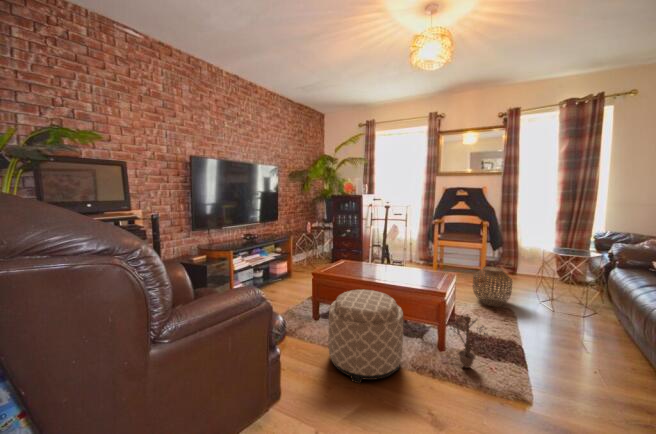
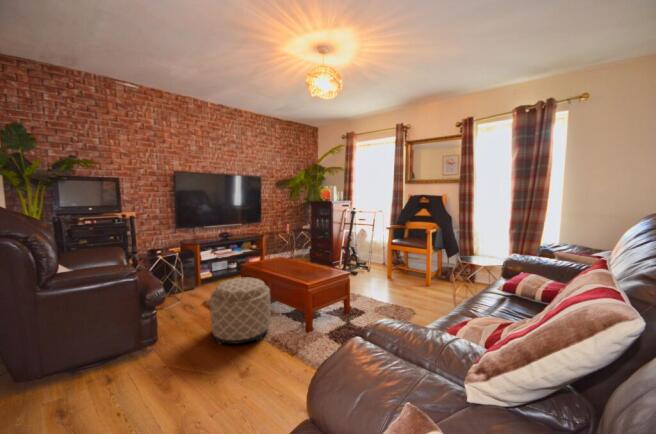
woven basket: present [473,266,512,306] -> none [391,270,423,307]
decorative plant: present [449,315,488,368] -> none [298,302,324,347]

